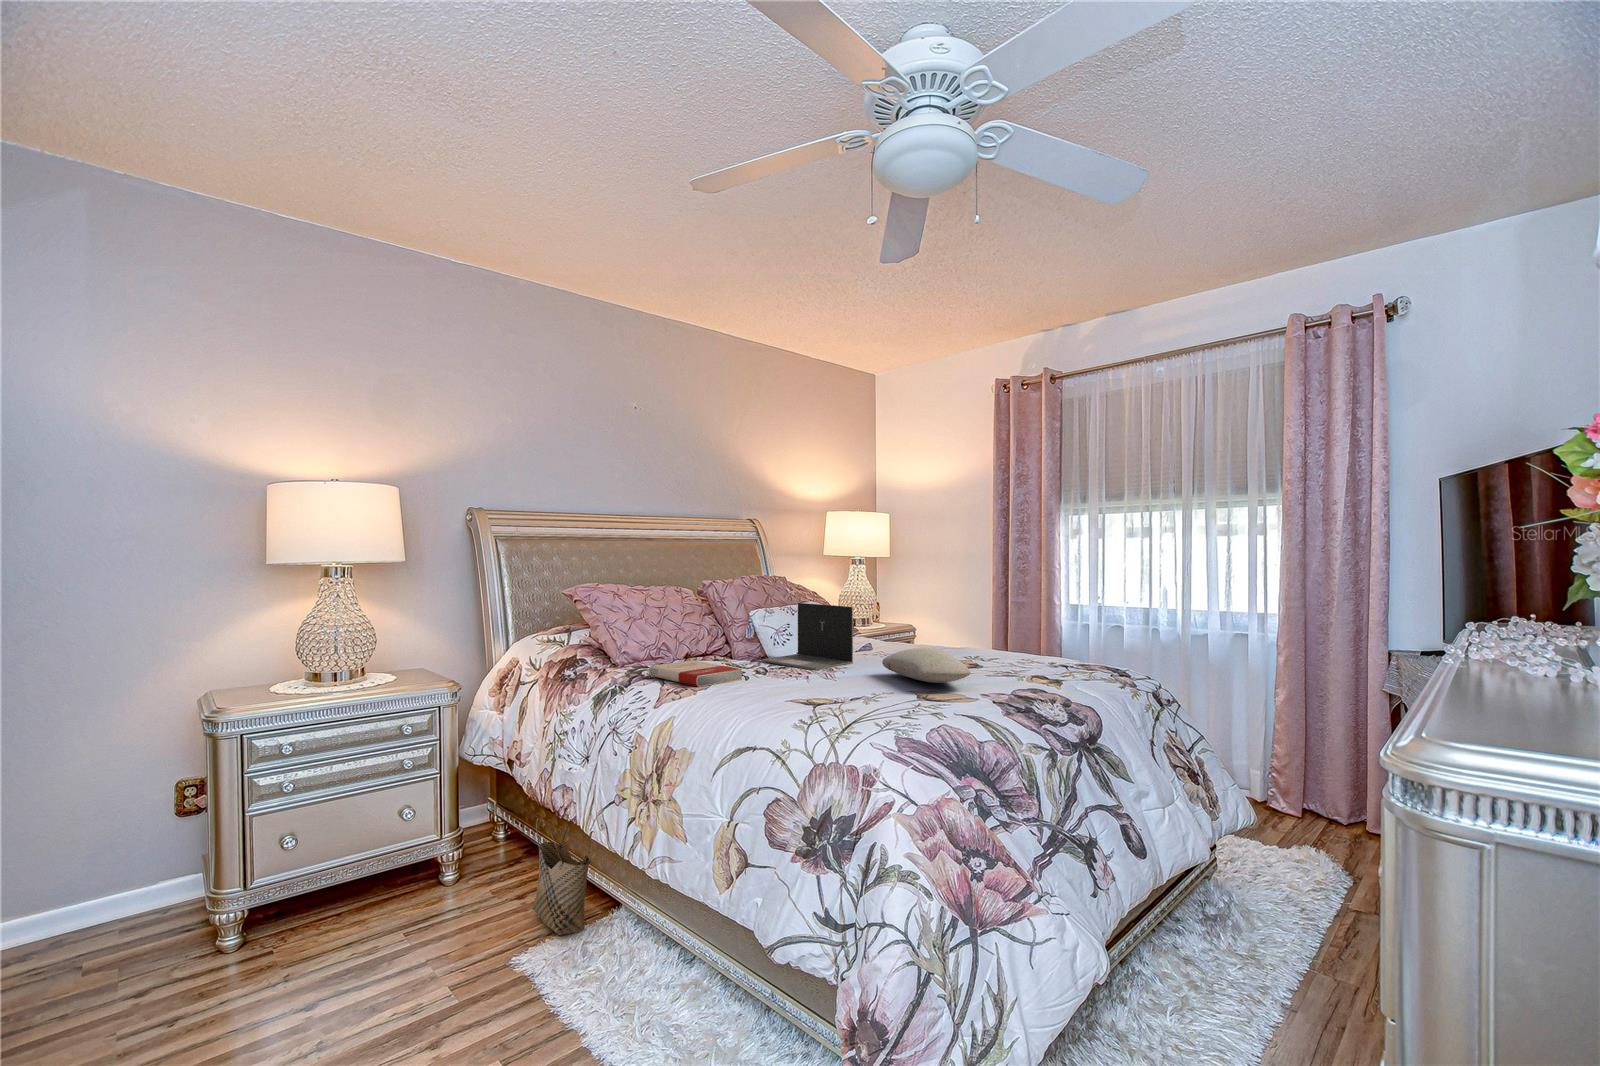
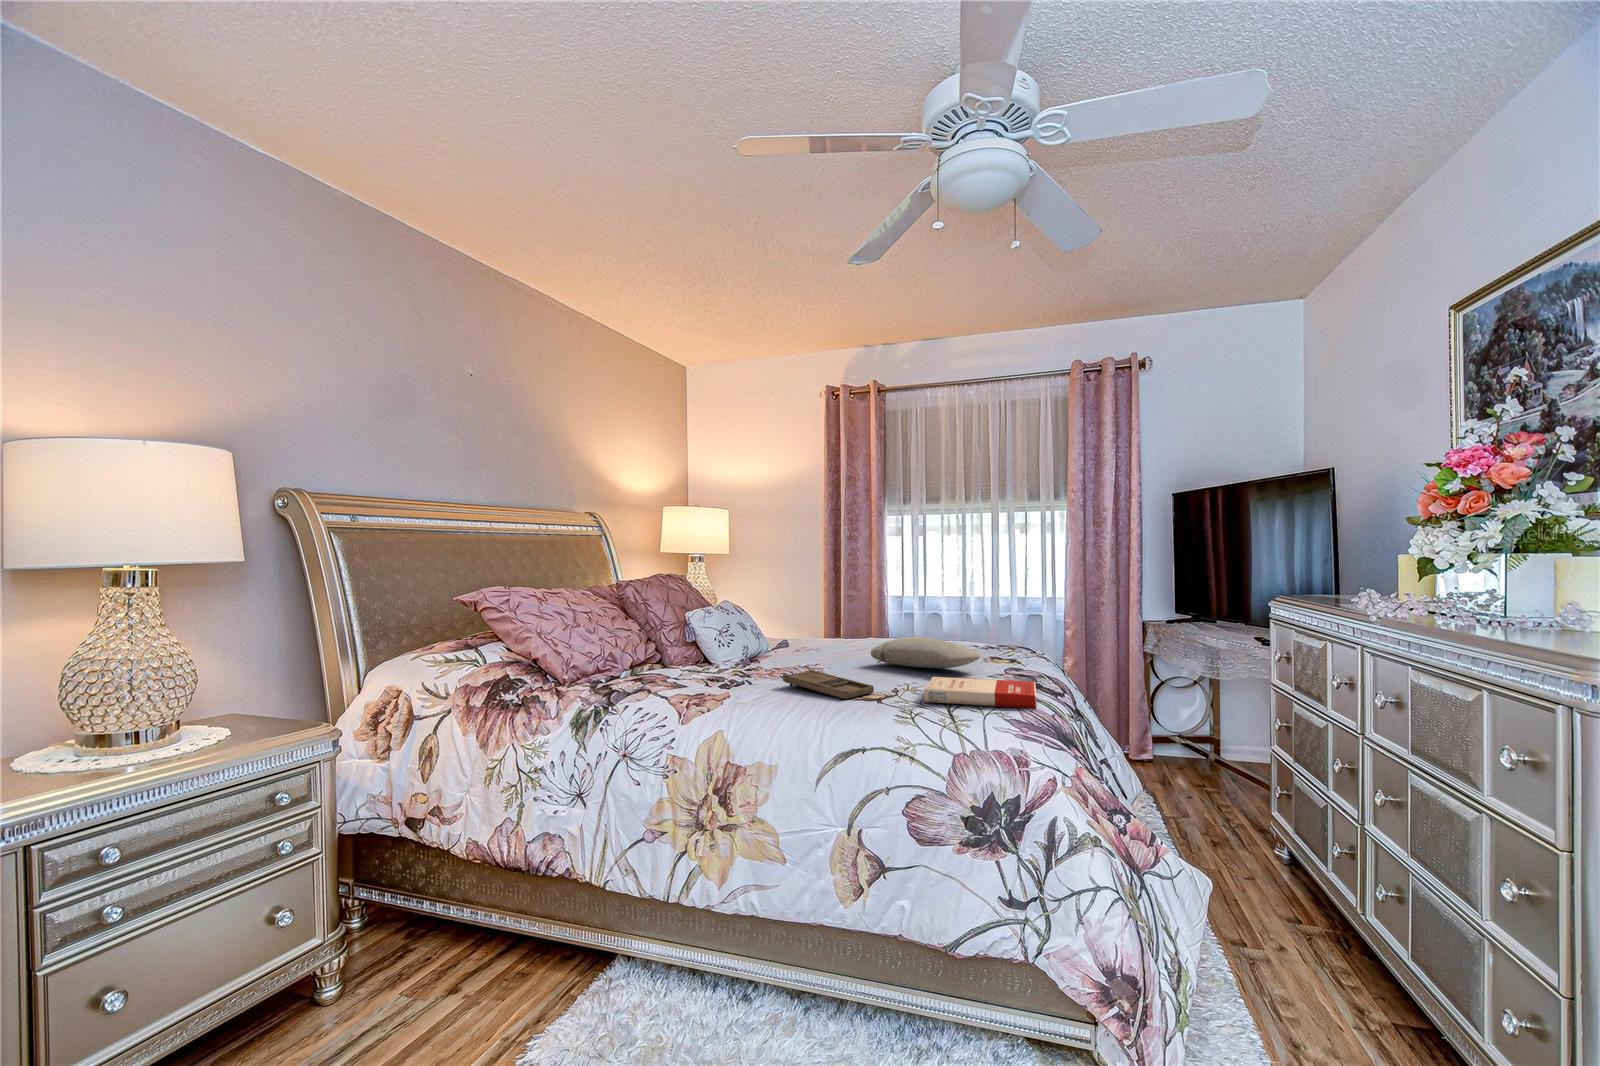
laptop: present [762,603,853,670] -> none [720,600,812,668]
book: present [648,660,742,687] -> present [924,677,1037,709]
tray: none [756,672,814,701] -> present [783,670,874,699]
woven basket: present [533,818,590,935] -> none [505,859,598,1017]

